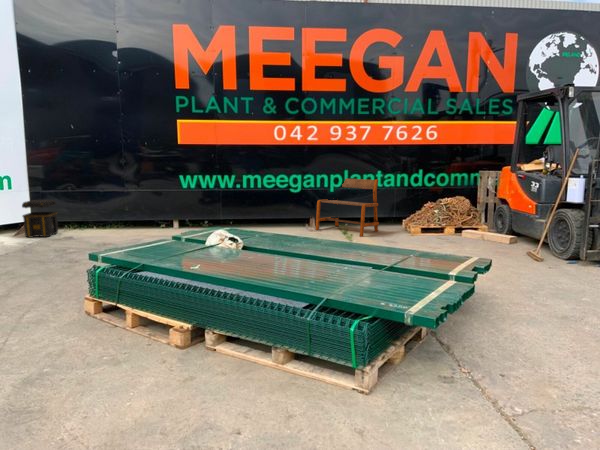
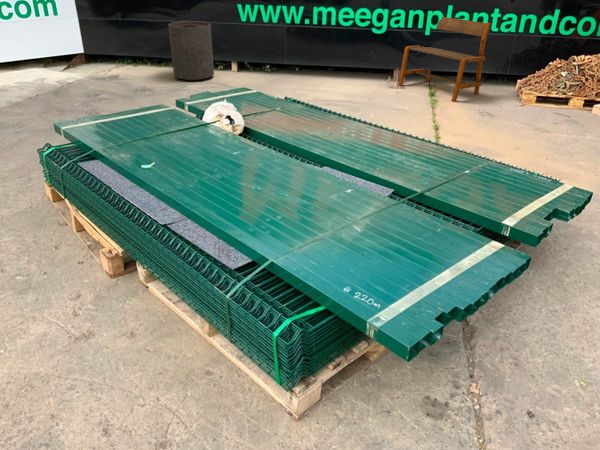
trash can: none [122,190,160,236] -> present [168,21,214,80]
toolbox: present [22,200,58,237] -> none [63,28,107,73]

